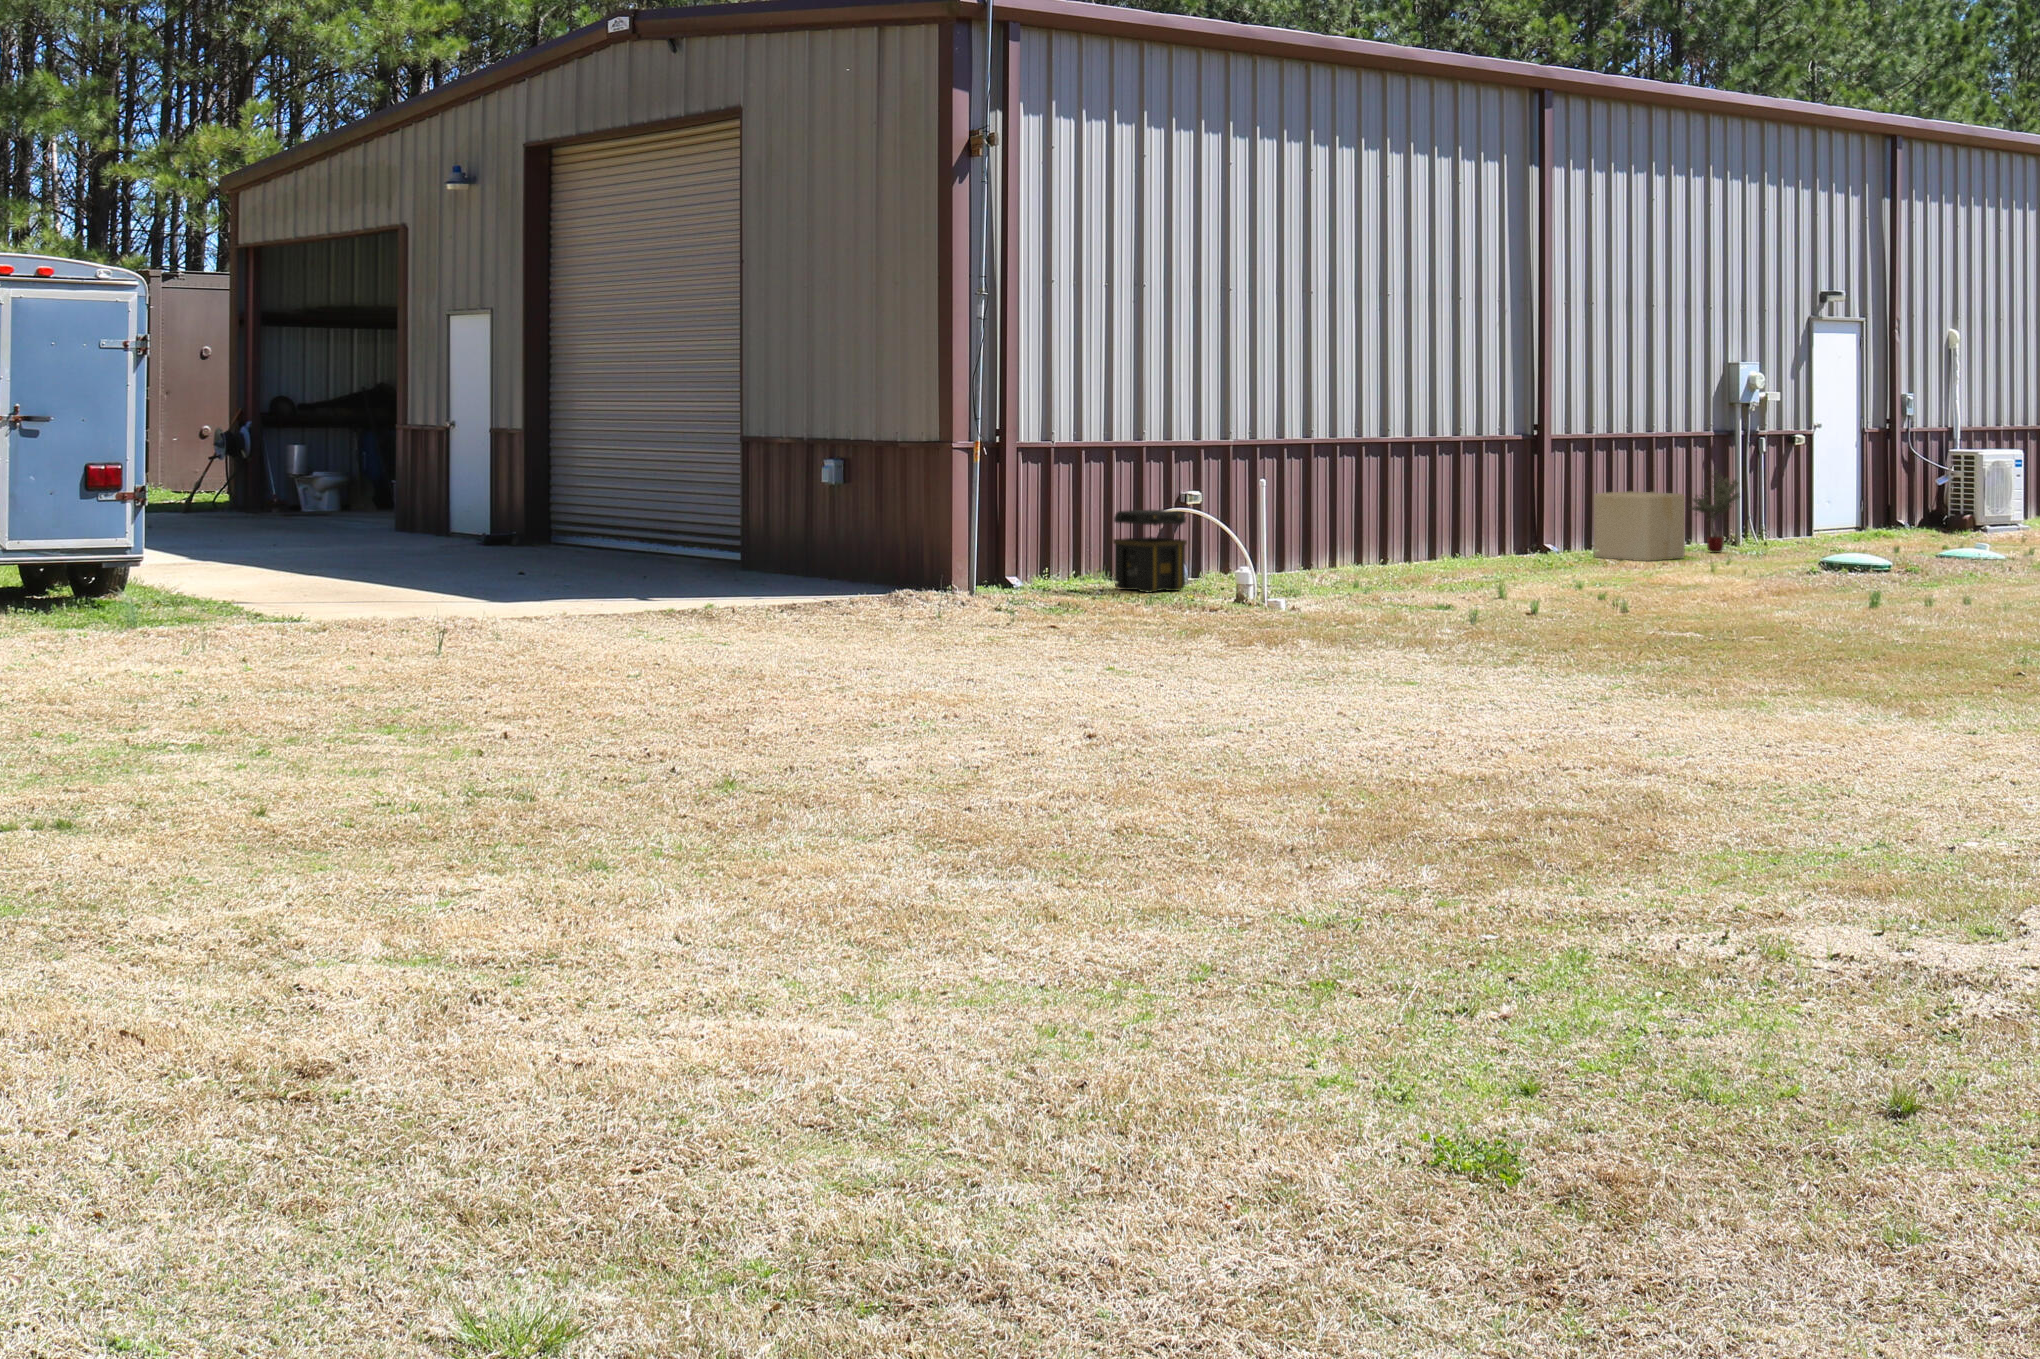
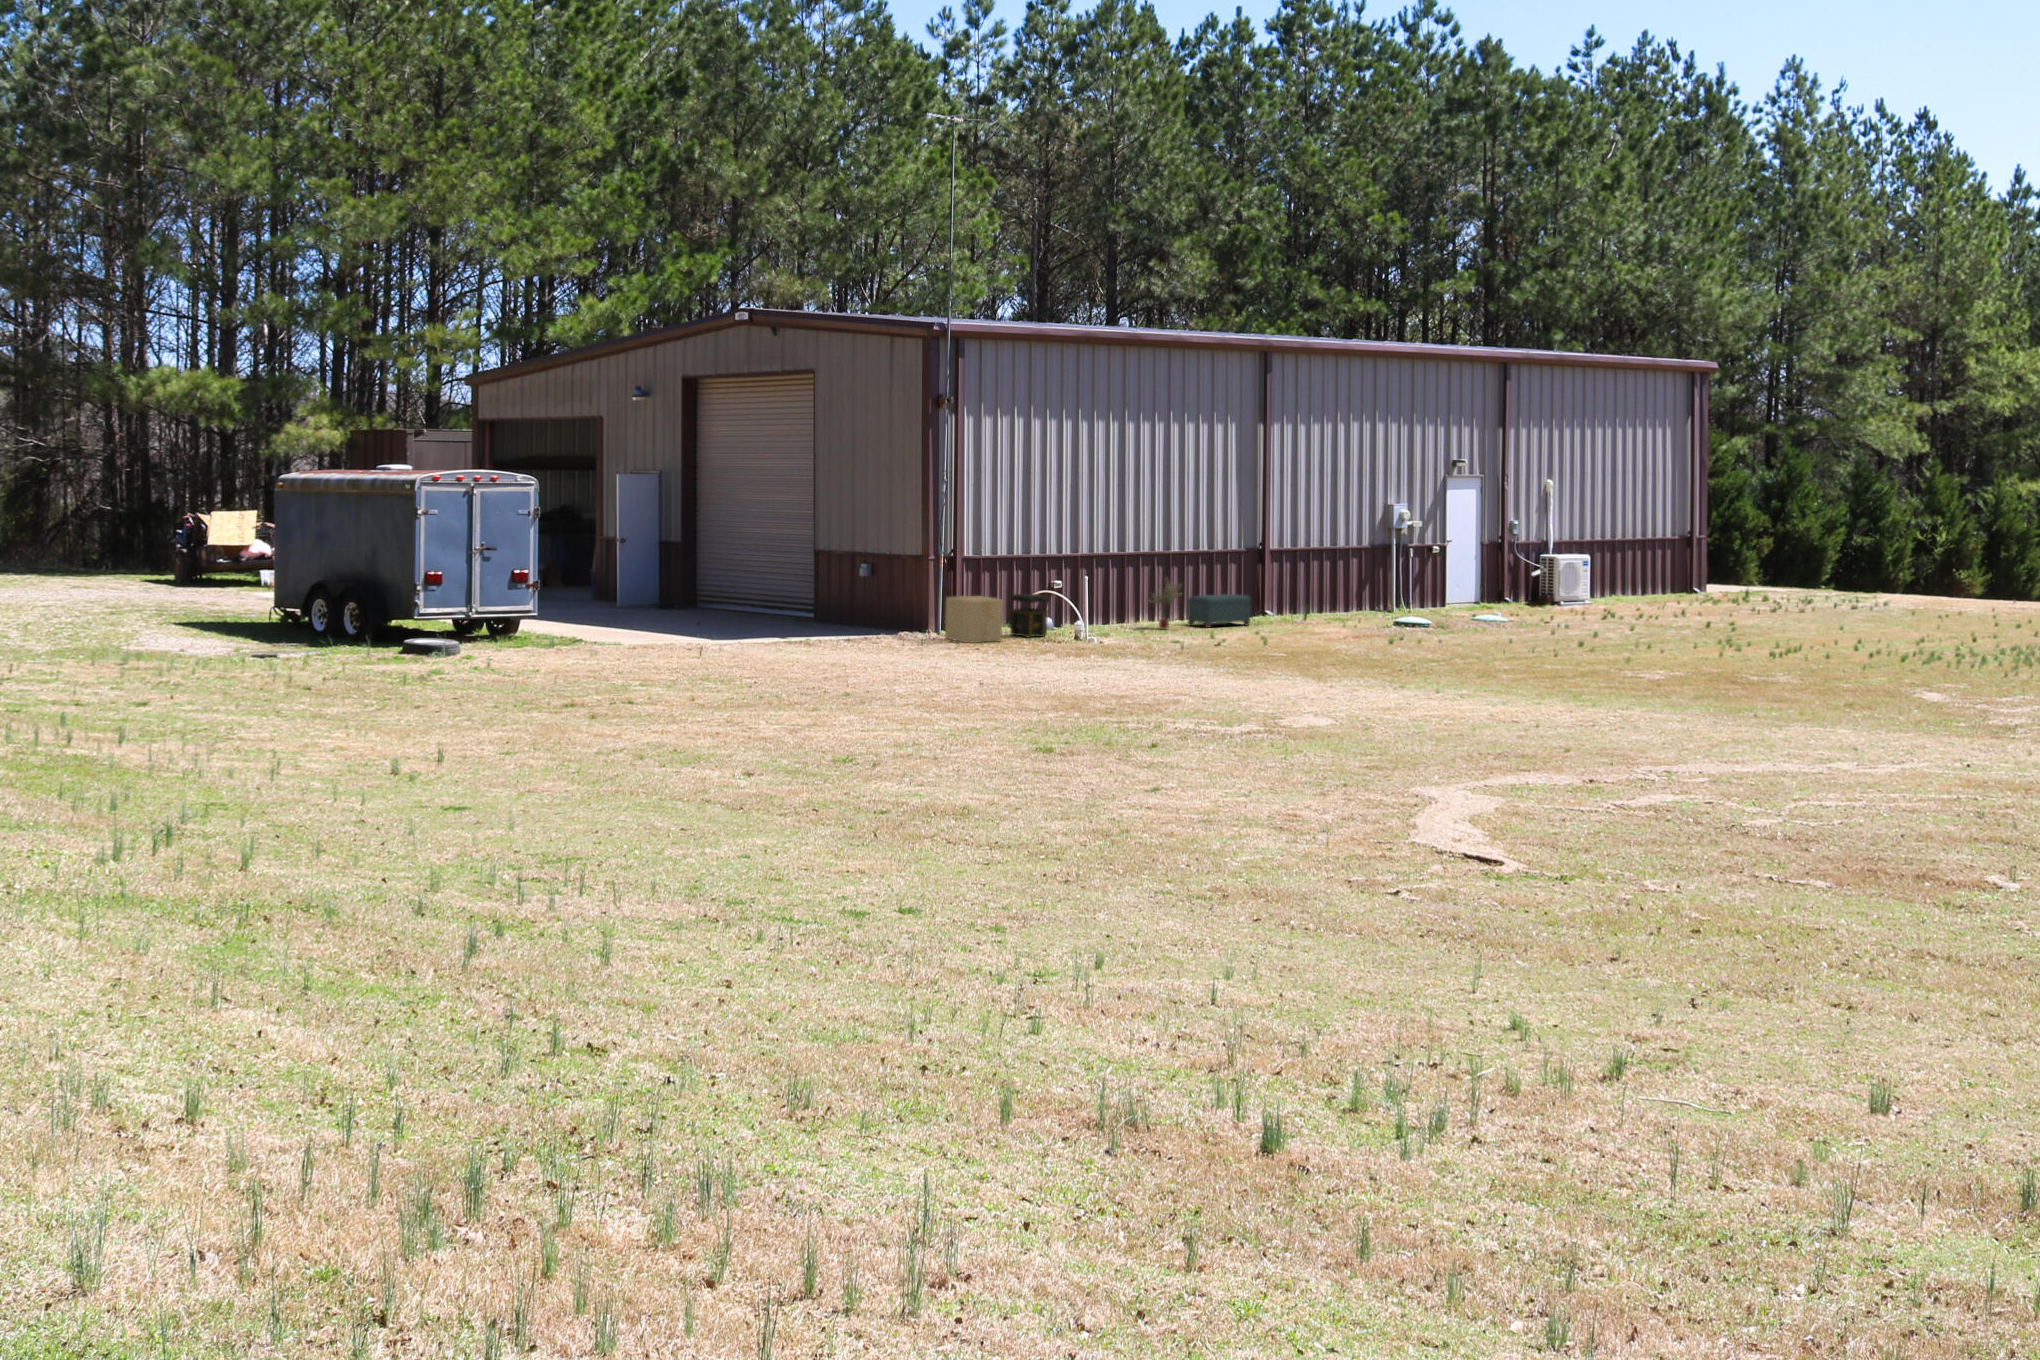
potted tree: present [1689,470,1740,553] -> present [1149,578,1182,630]
cardboard box: present [1594,492,1685,561] -> present [945,596,1003,643]
bench: none [1427,512,1537,573] -> present [1188,594,1251,628]

